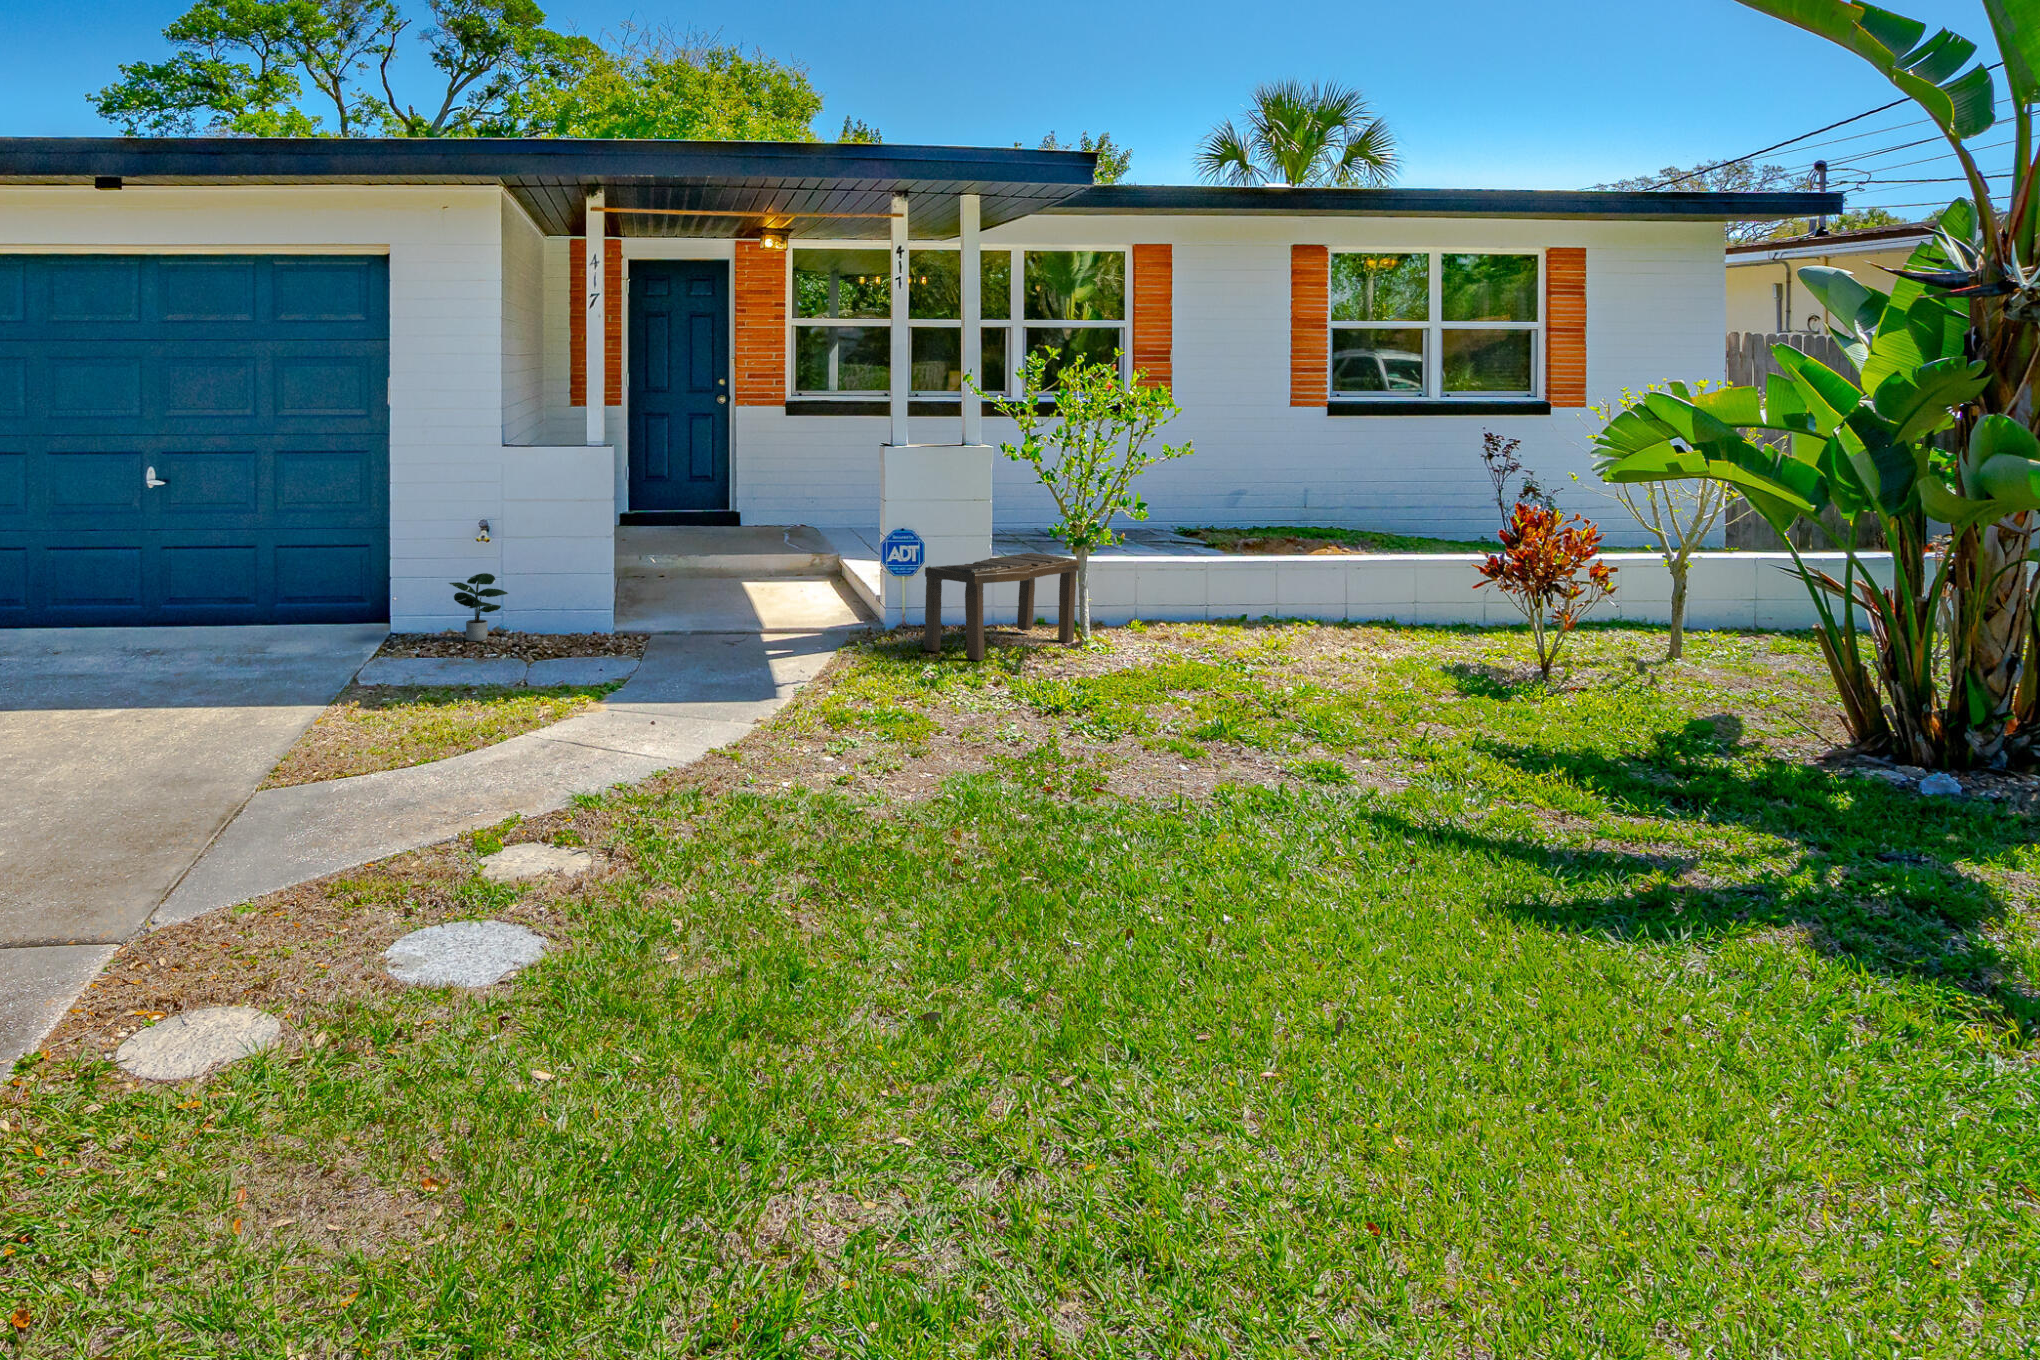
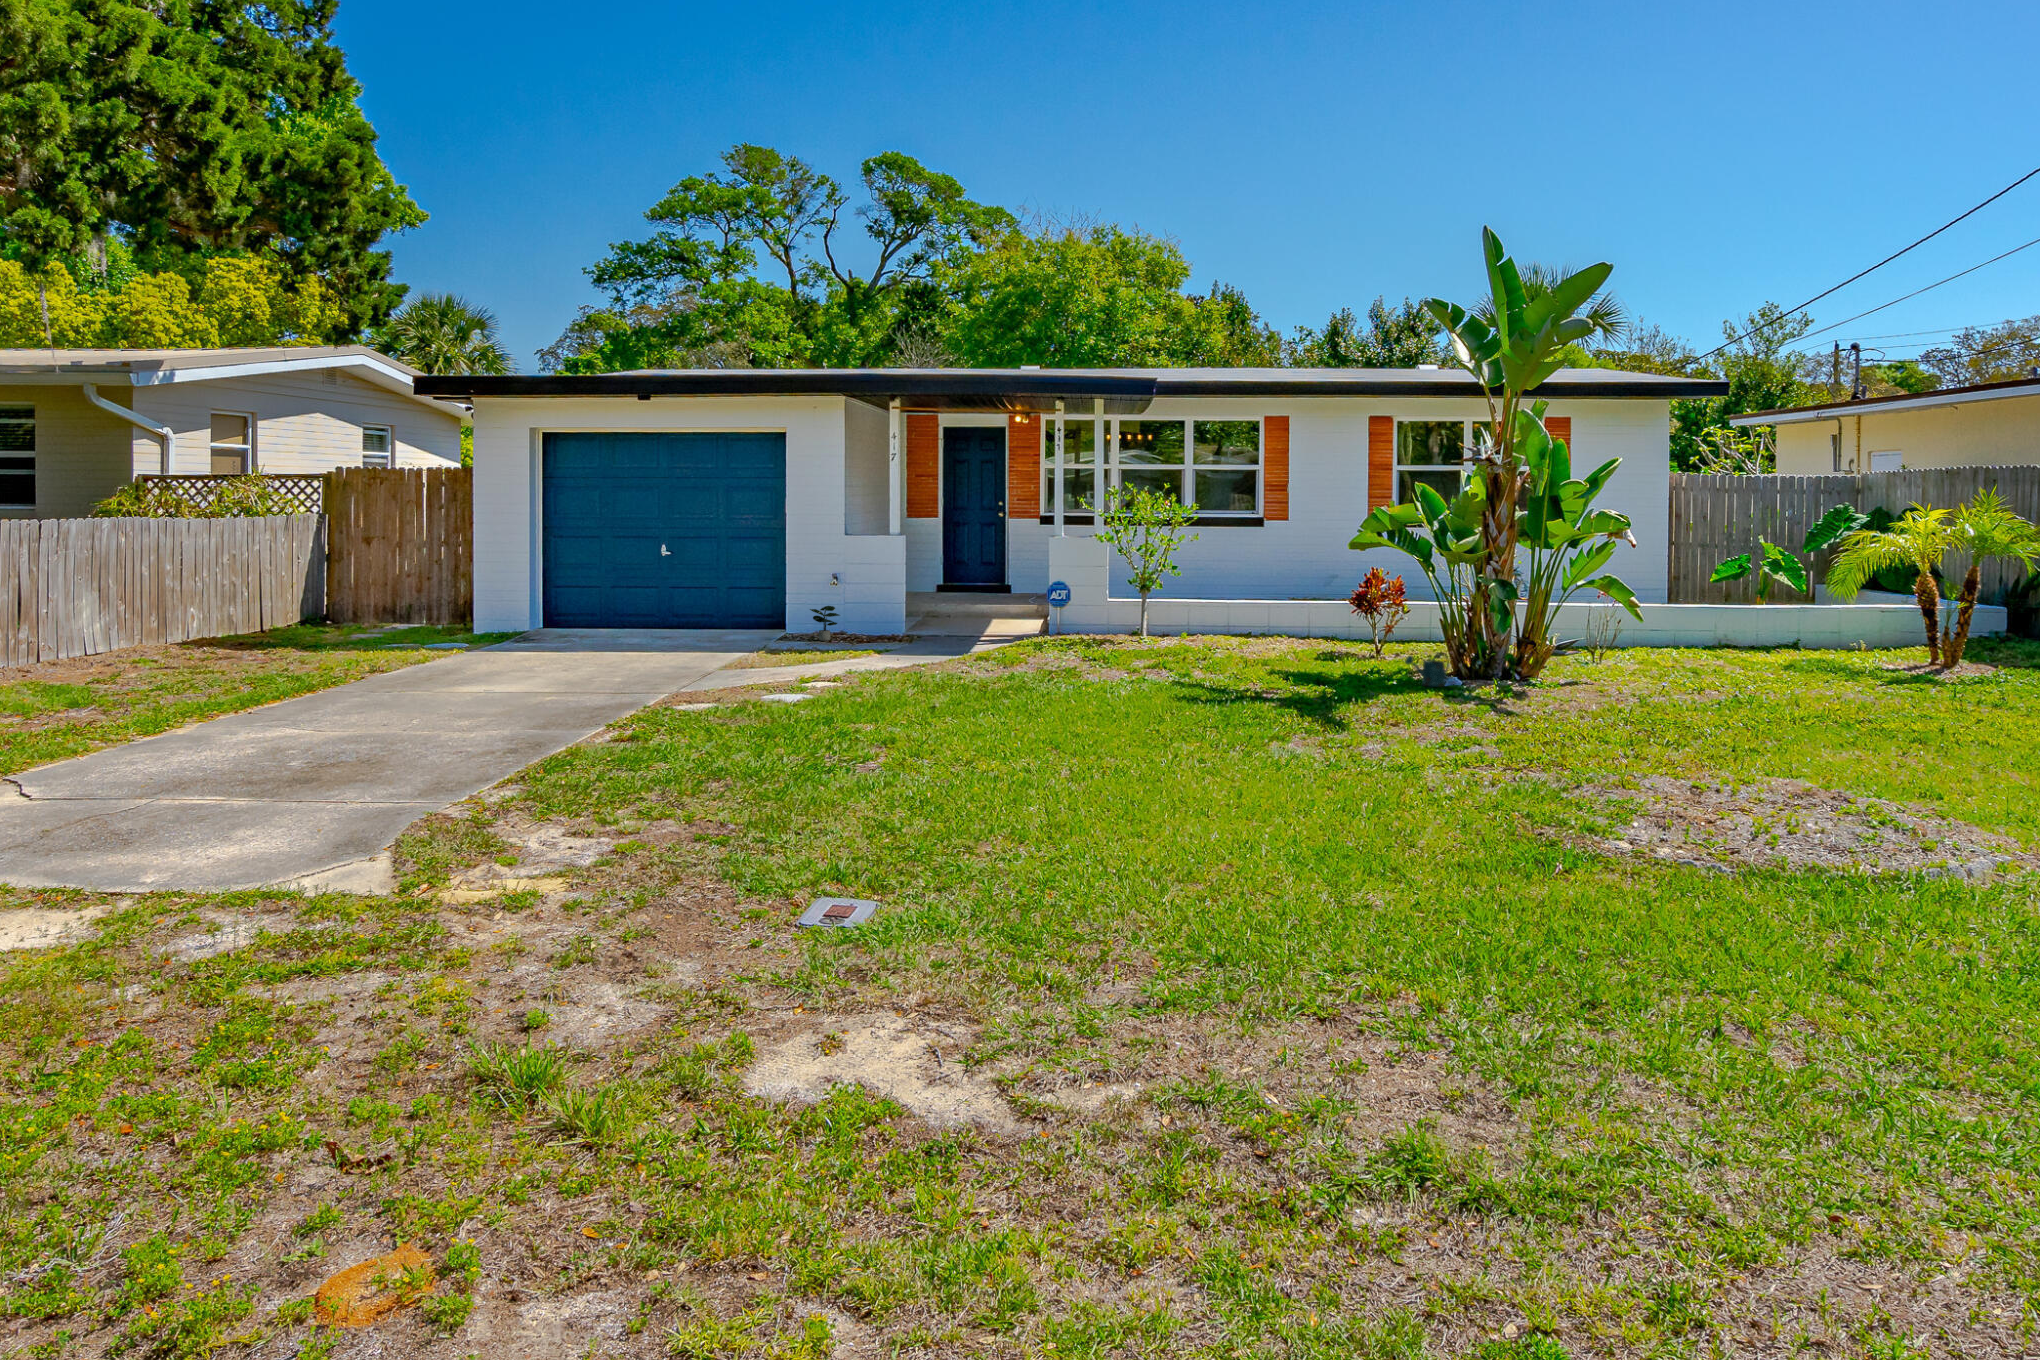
bench: present [925,552,1080,661] -> none [1055,599,1144,651]
watering can: none [1840,700,1916,776] -> present [1405,656,1449,687]

